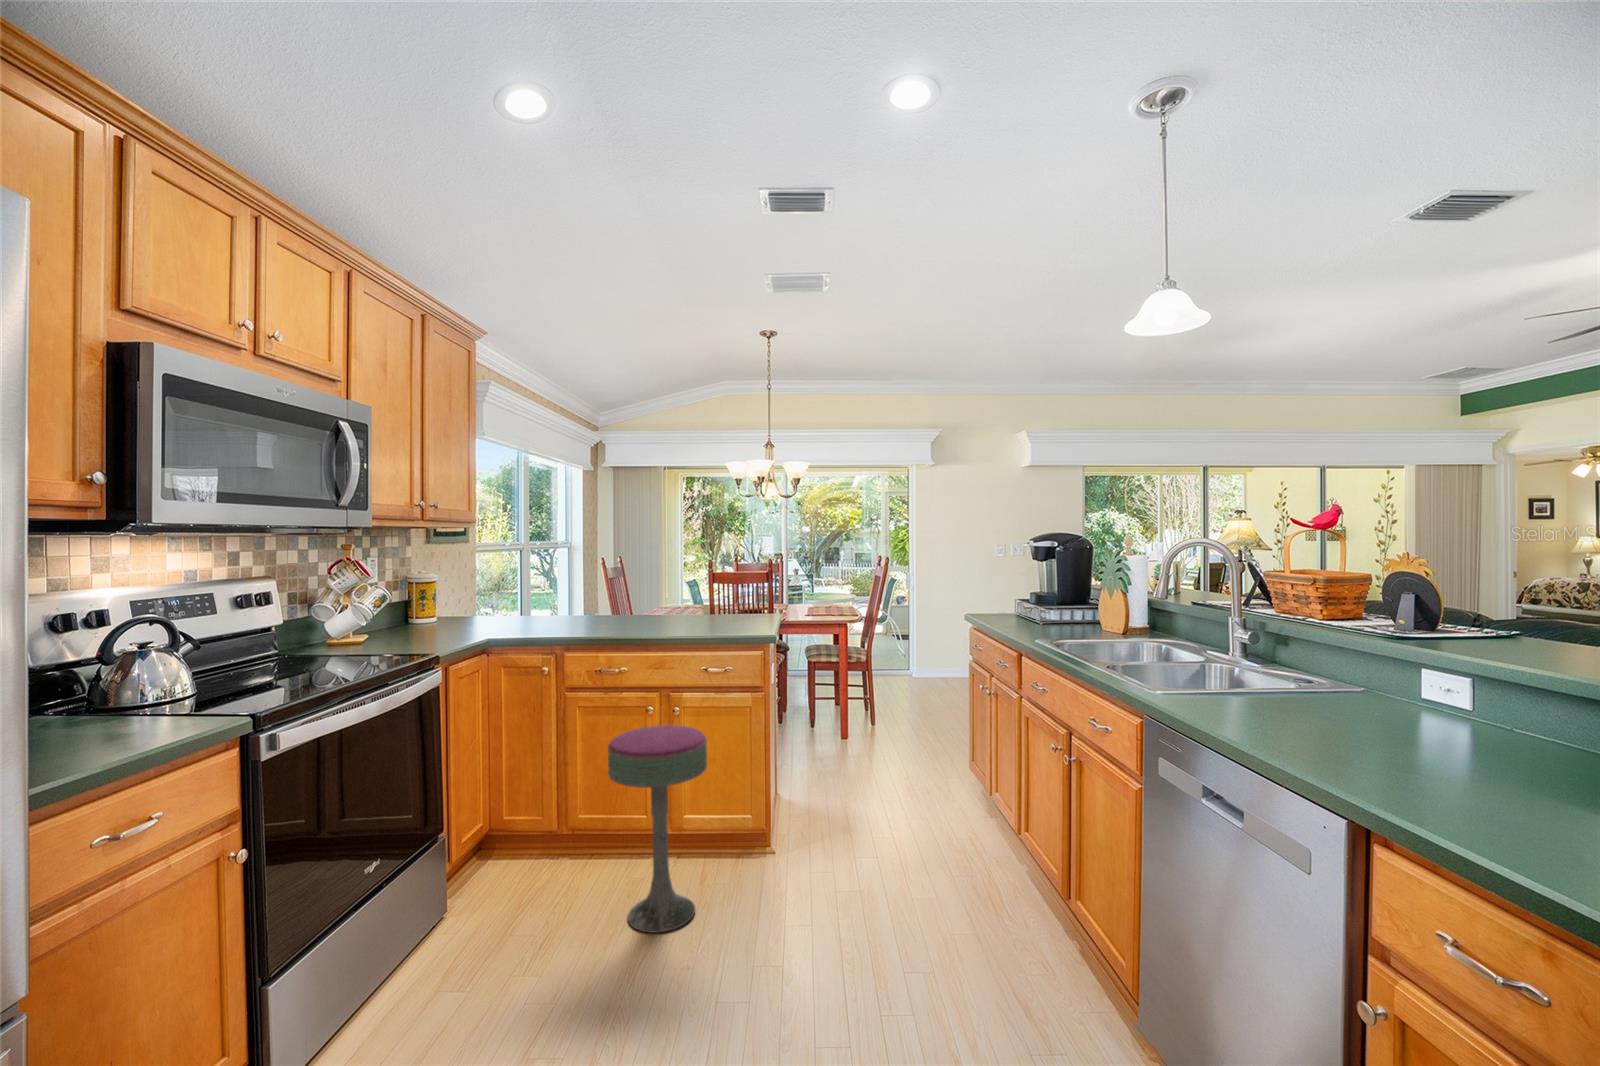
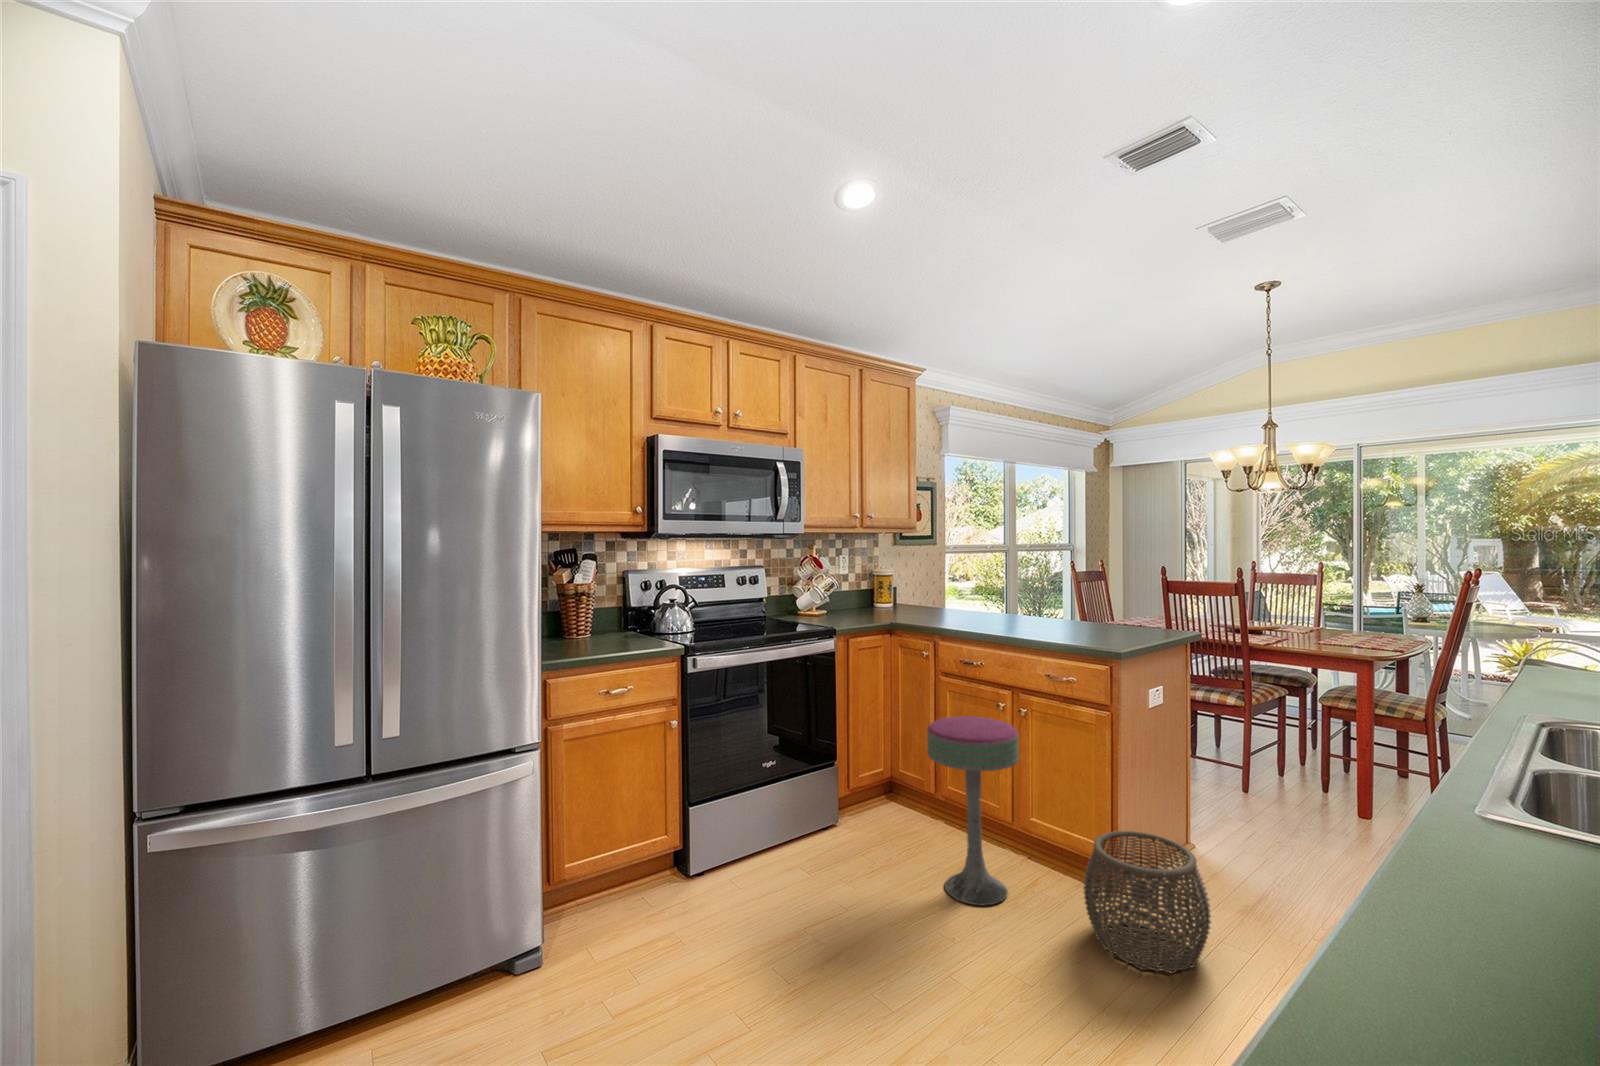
woven basket: none [773,794,874,915] -> present [1083,831,1211,973]

